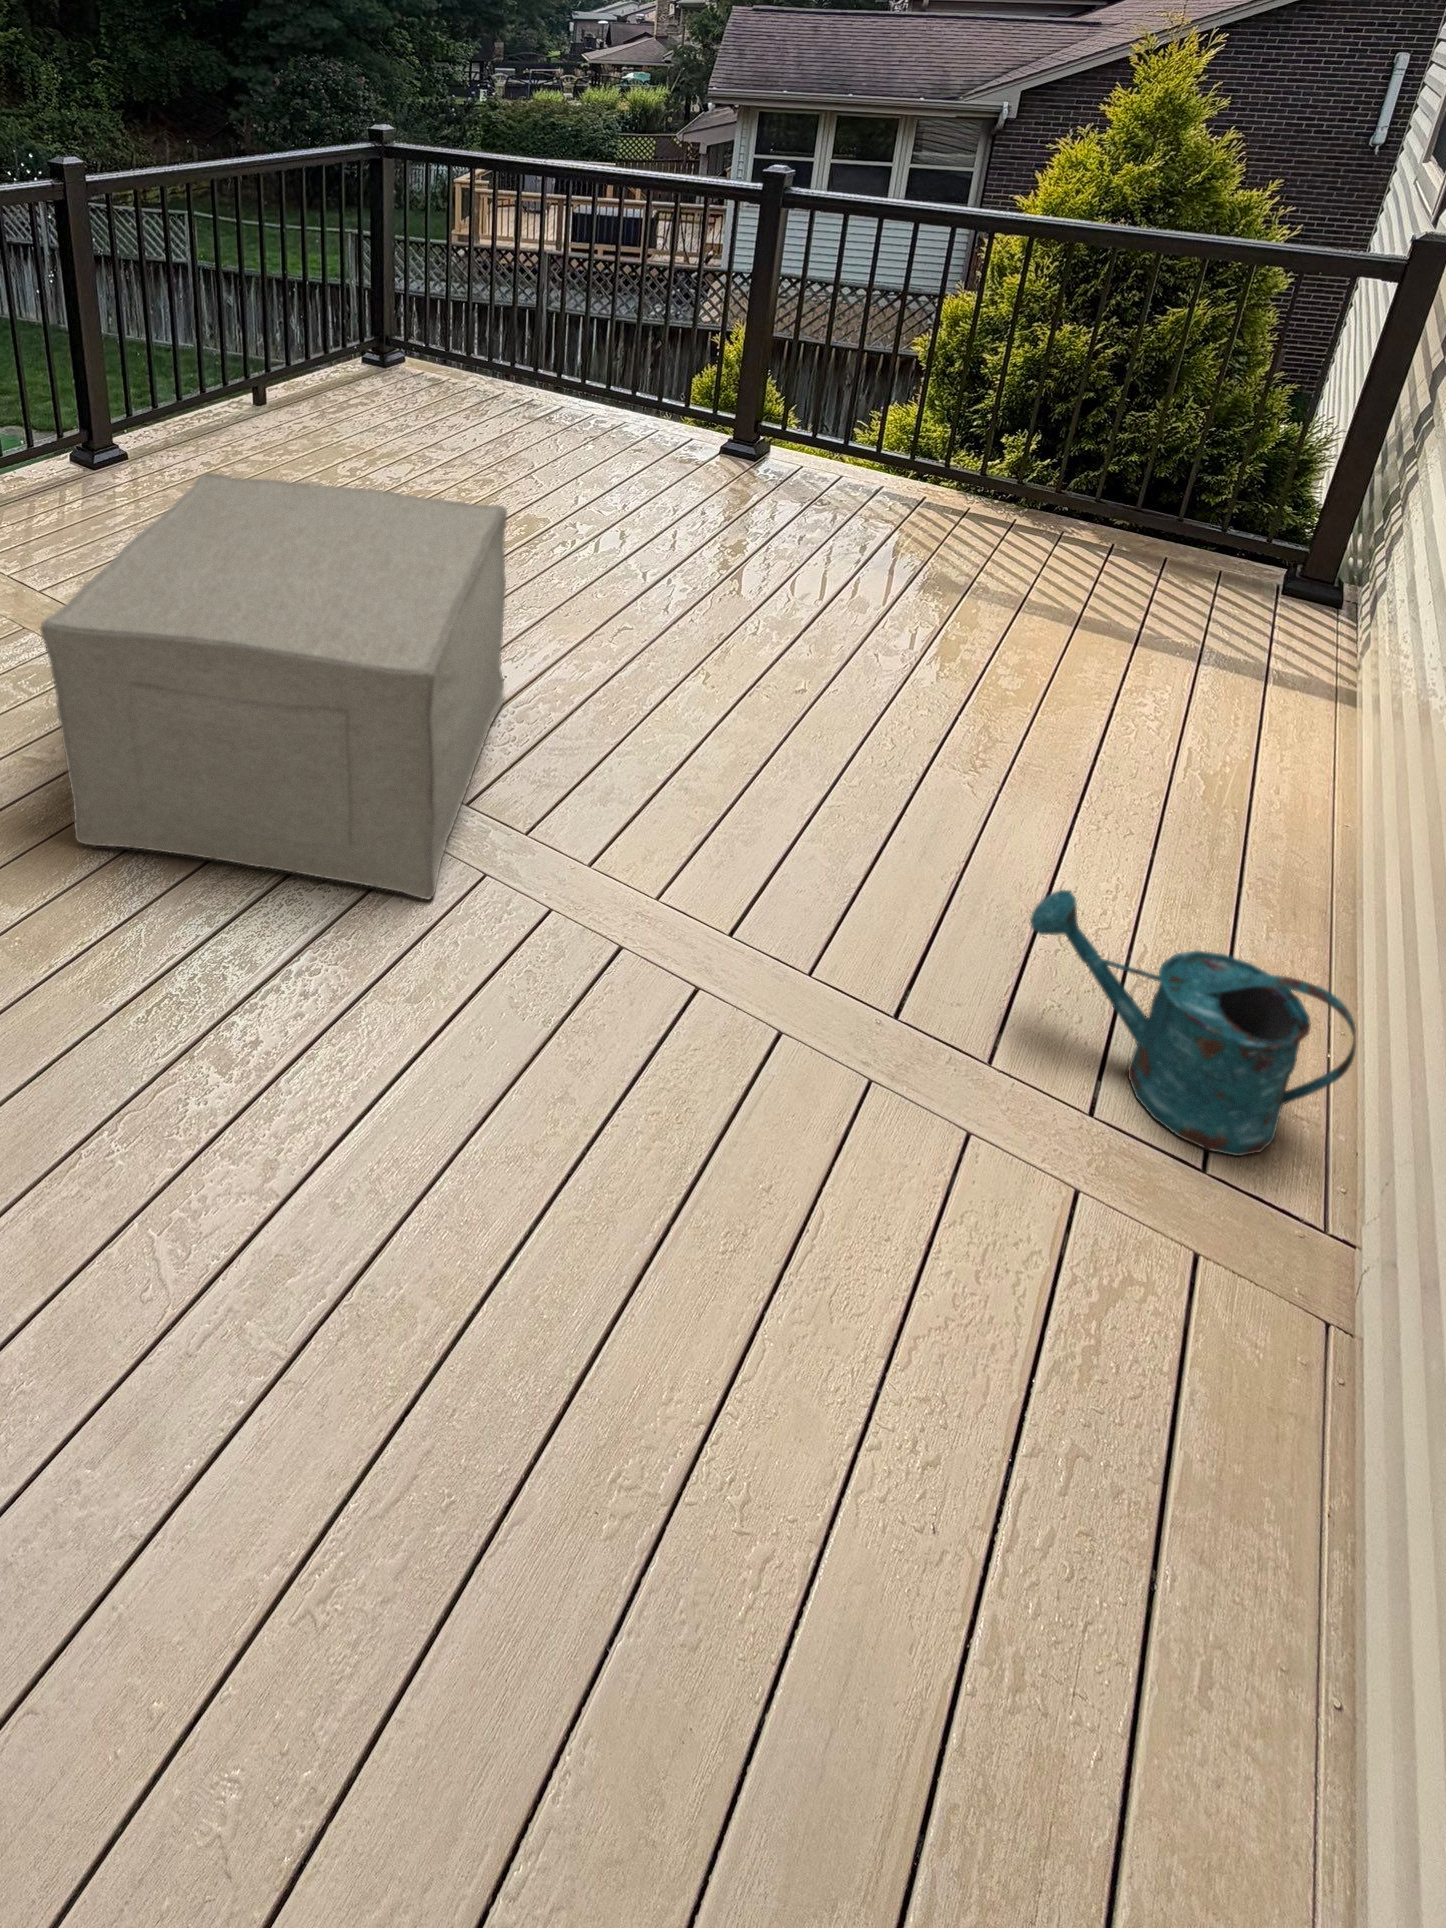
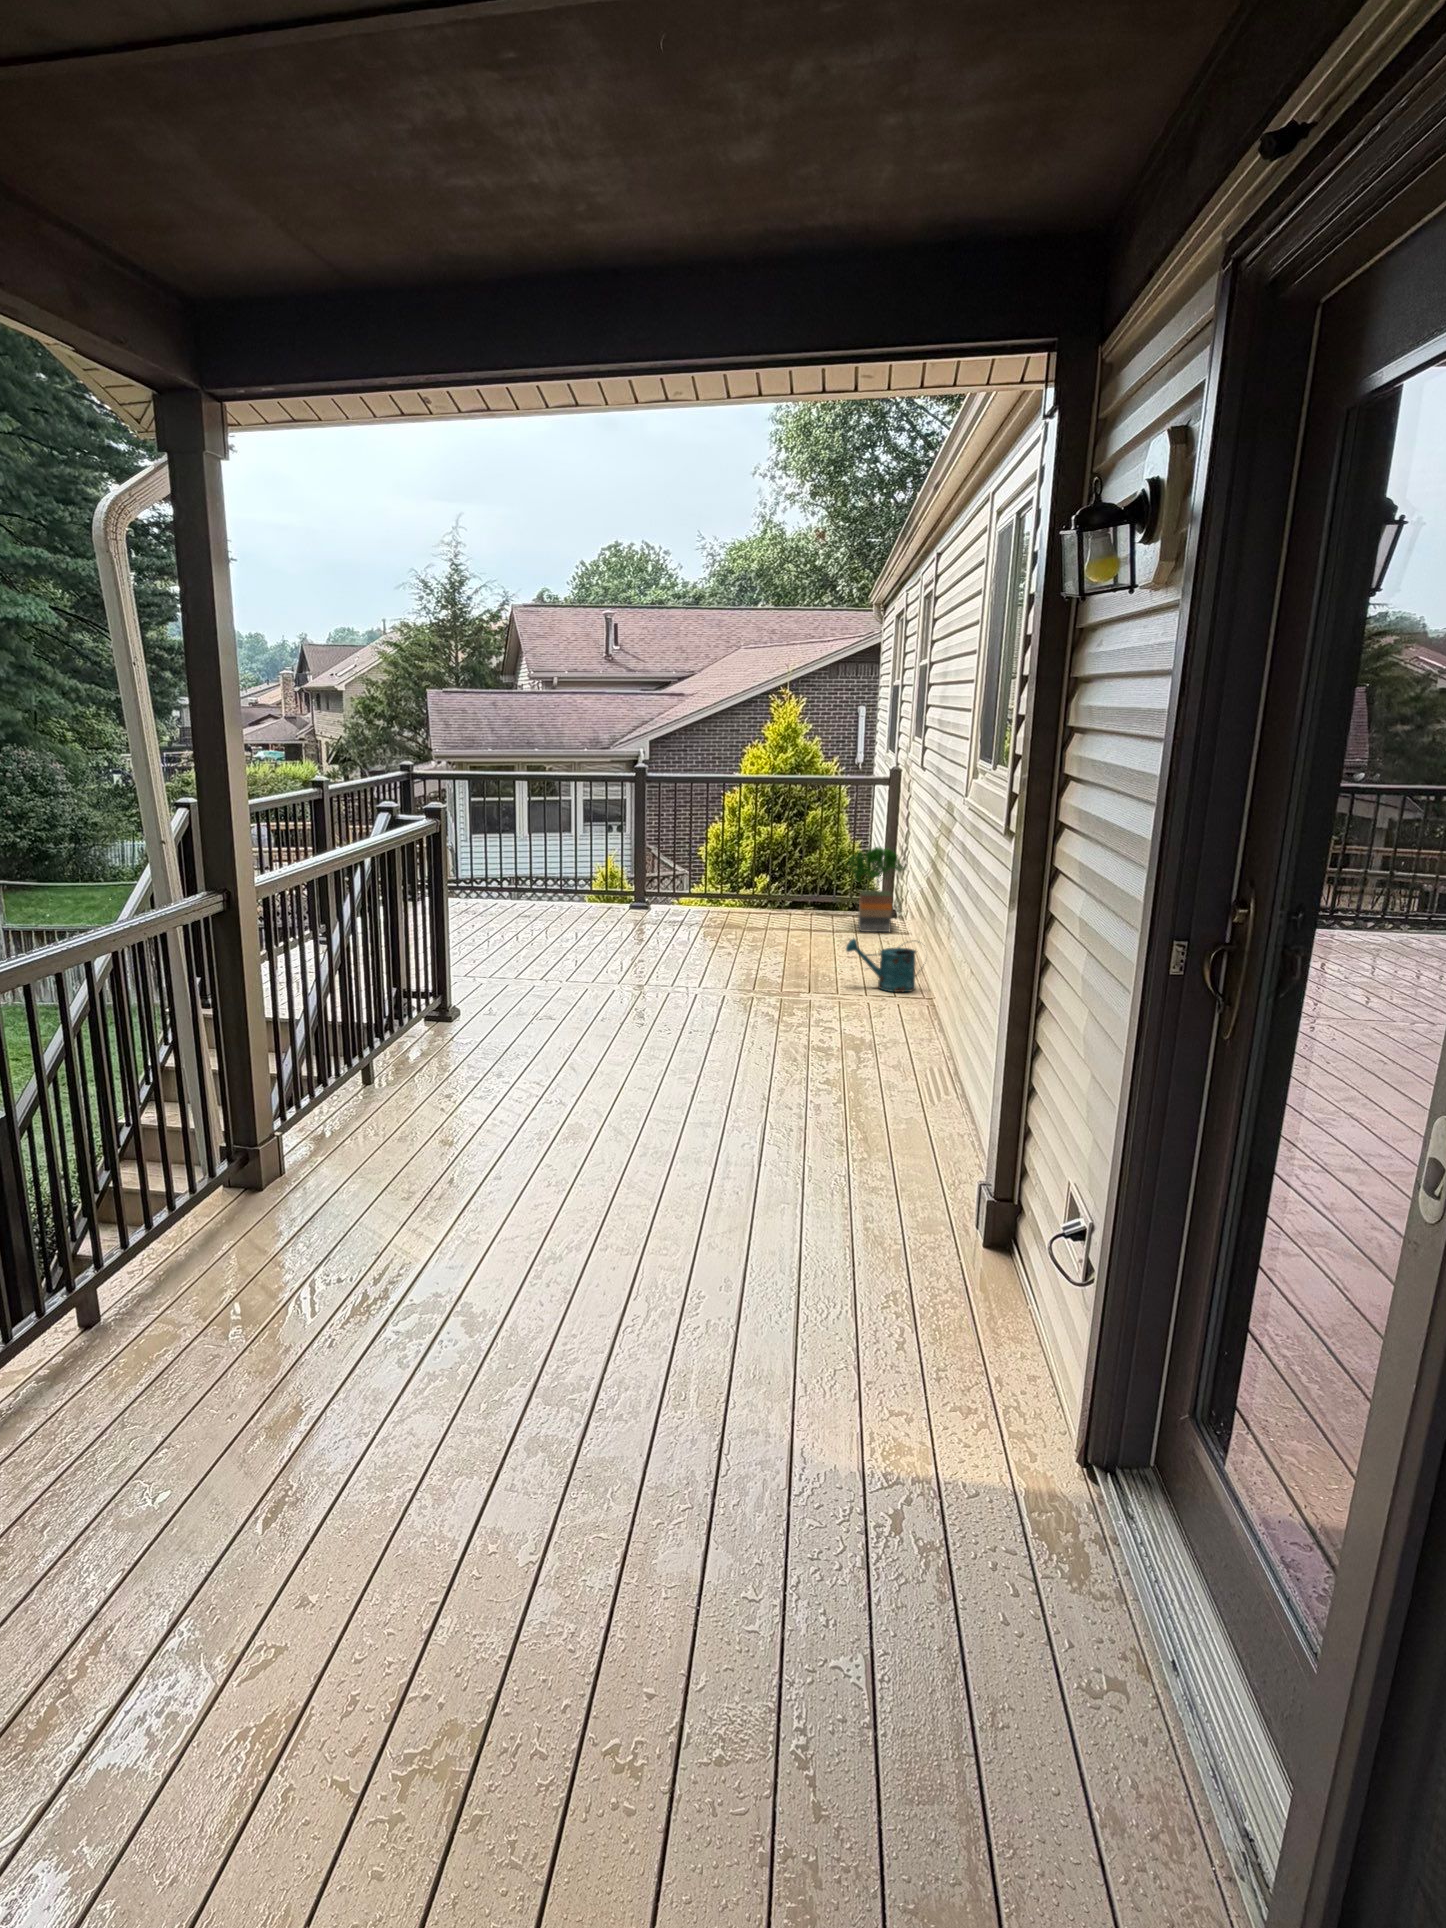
potted tree: none [1186,462,1388,707] -> present [849,847,905,932]
ottoman: present [40,473,507,900] -> none [513,883,669,1003]

